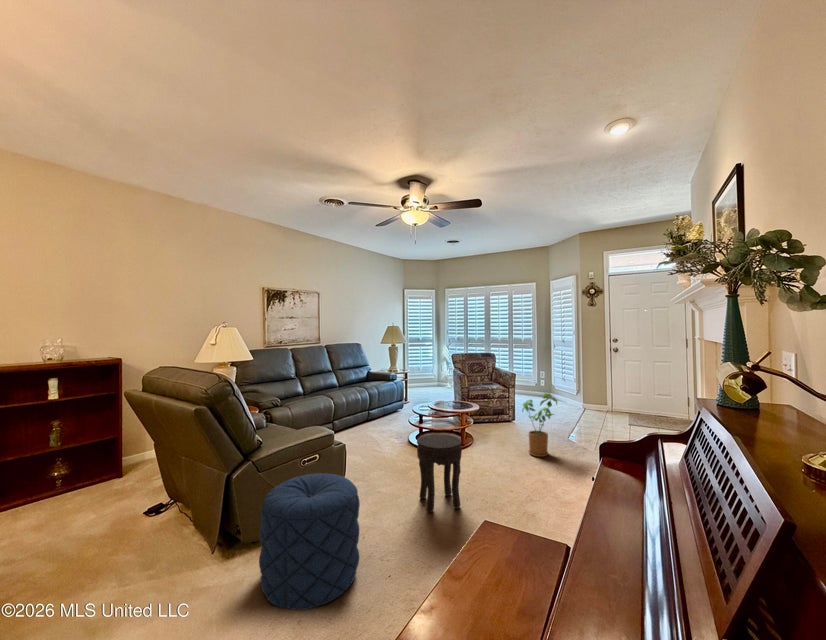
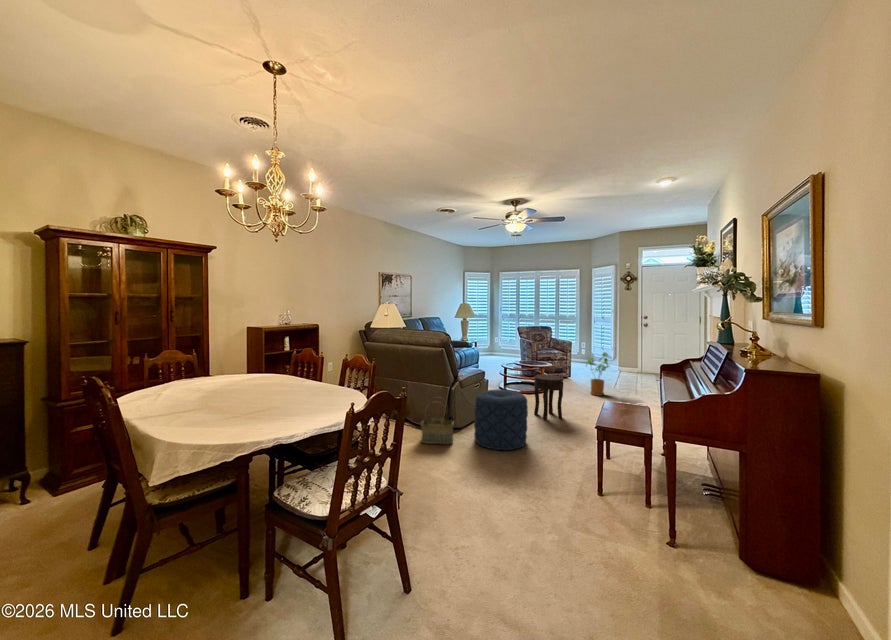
basket: none [166,489,234,583] -> present [421,398,454,444]

